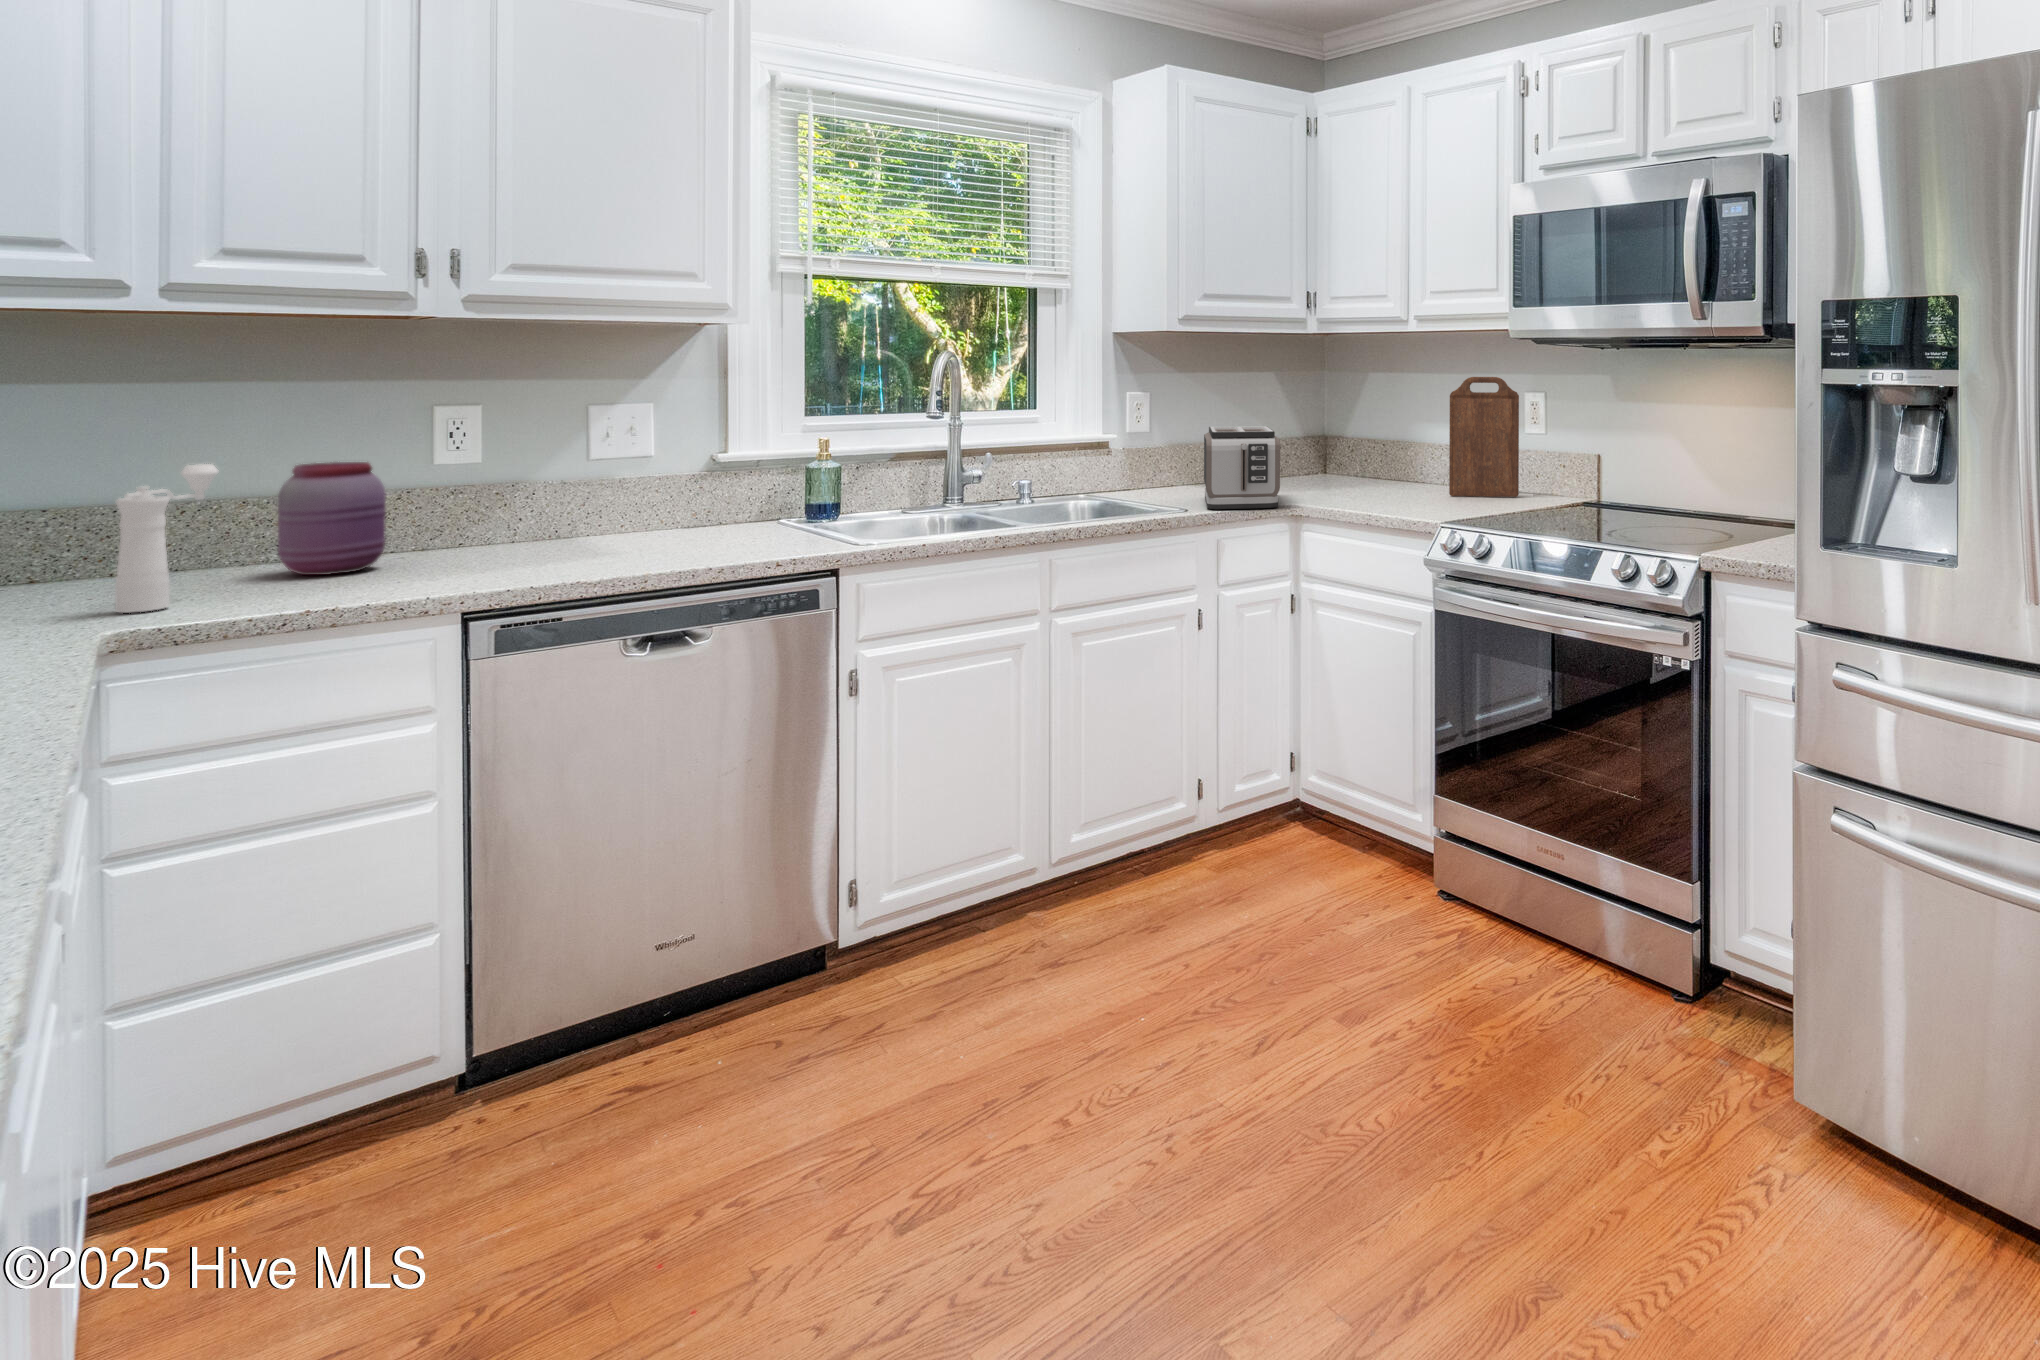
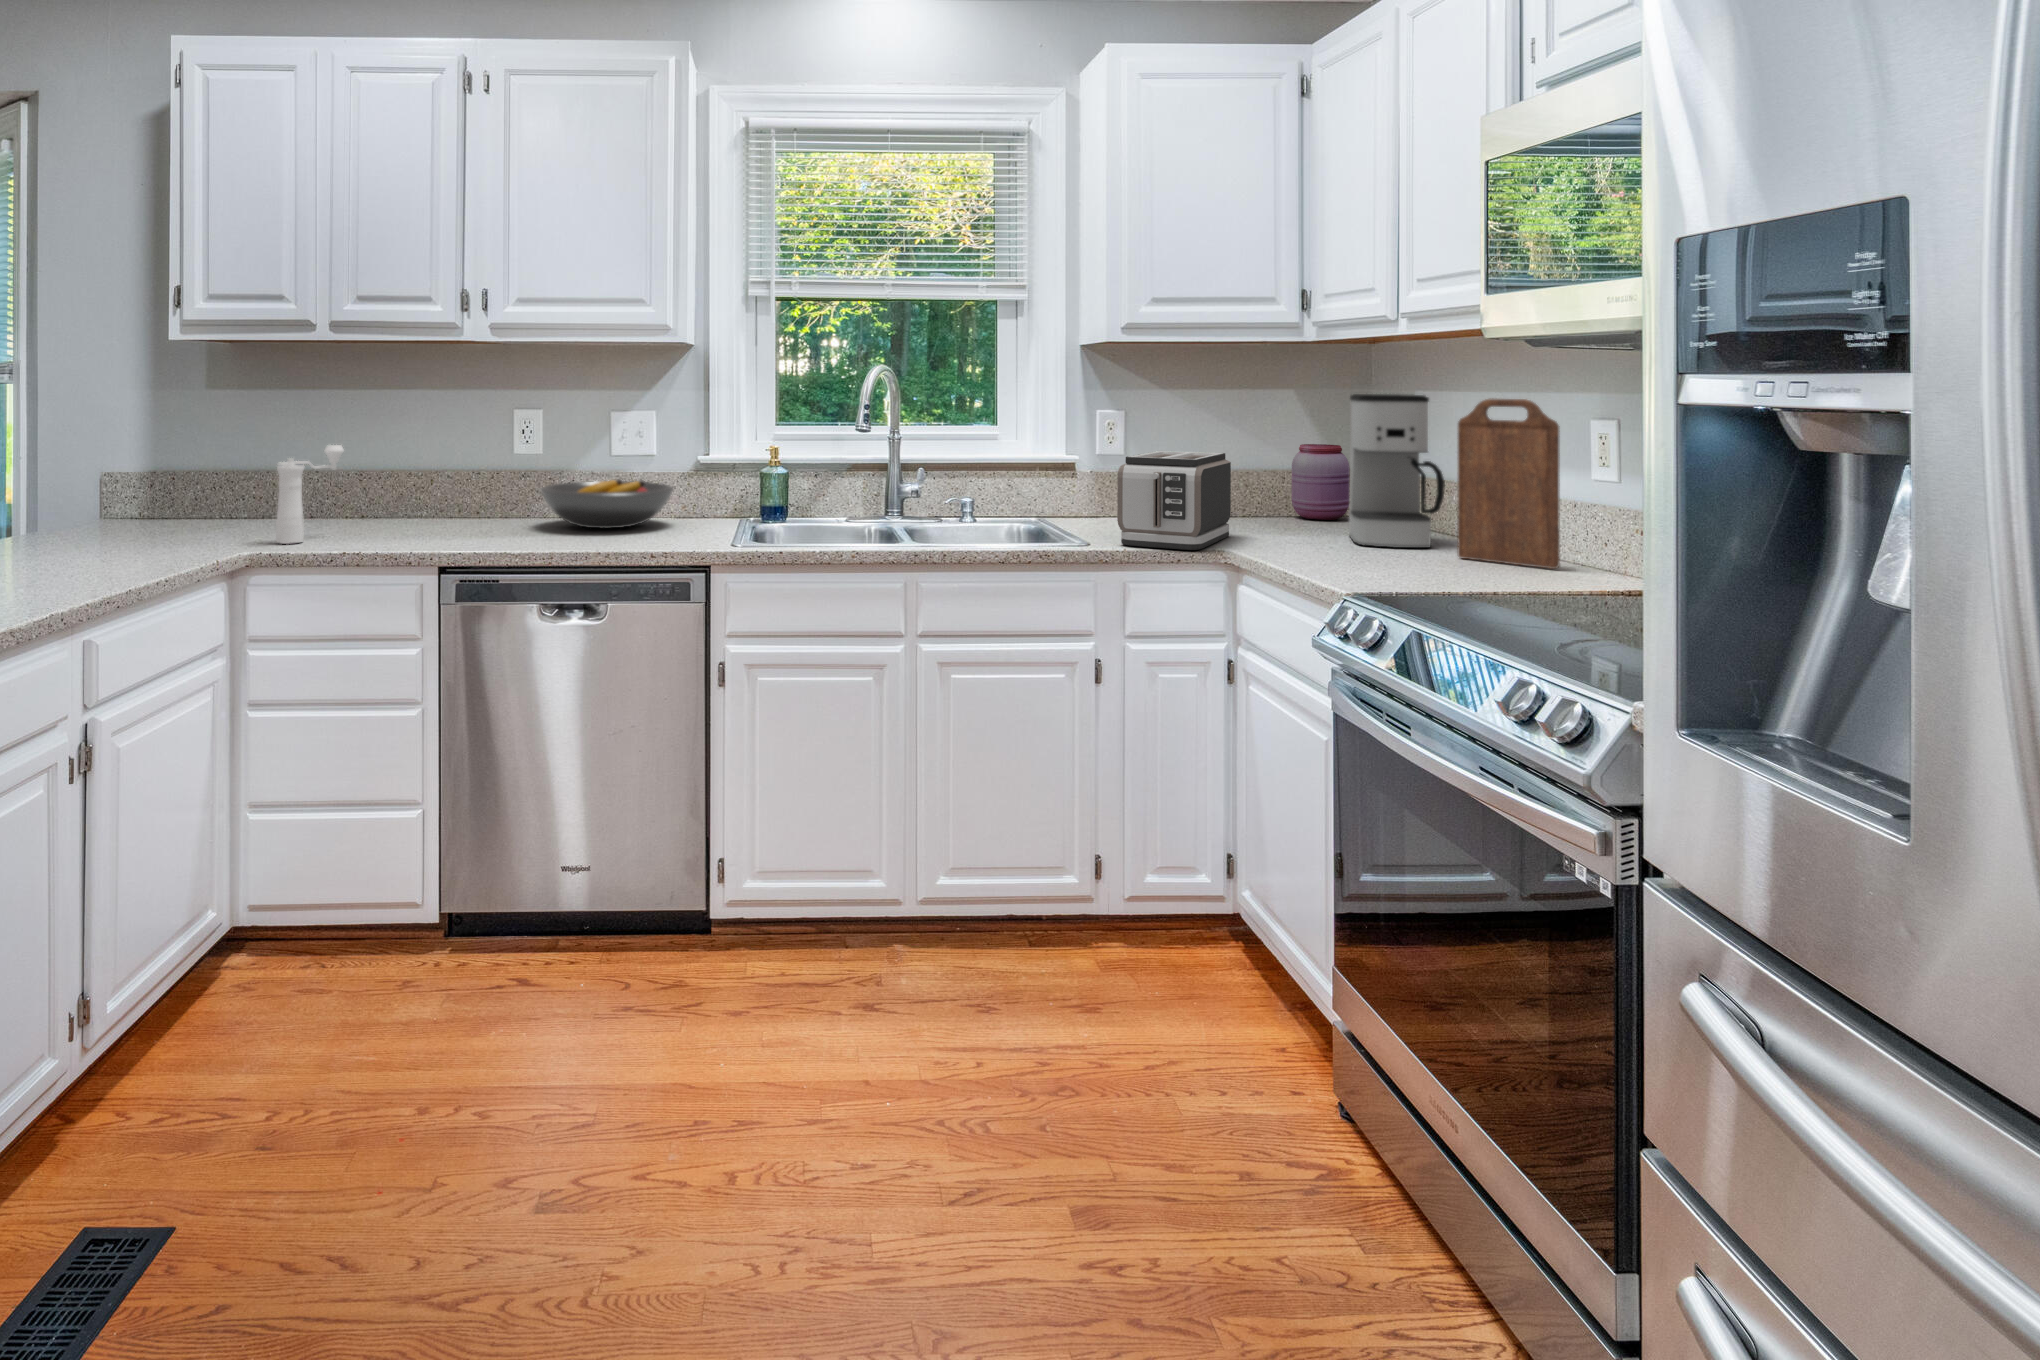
coffee maker: none [1349,375,1423,494] -> present [1349,394,1445,548]
jar: present [278,462,386,575] -> present [1292,444,1350,520]
fruit bowl: none [515,485,712,548] -> present [541,479,673,528]

